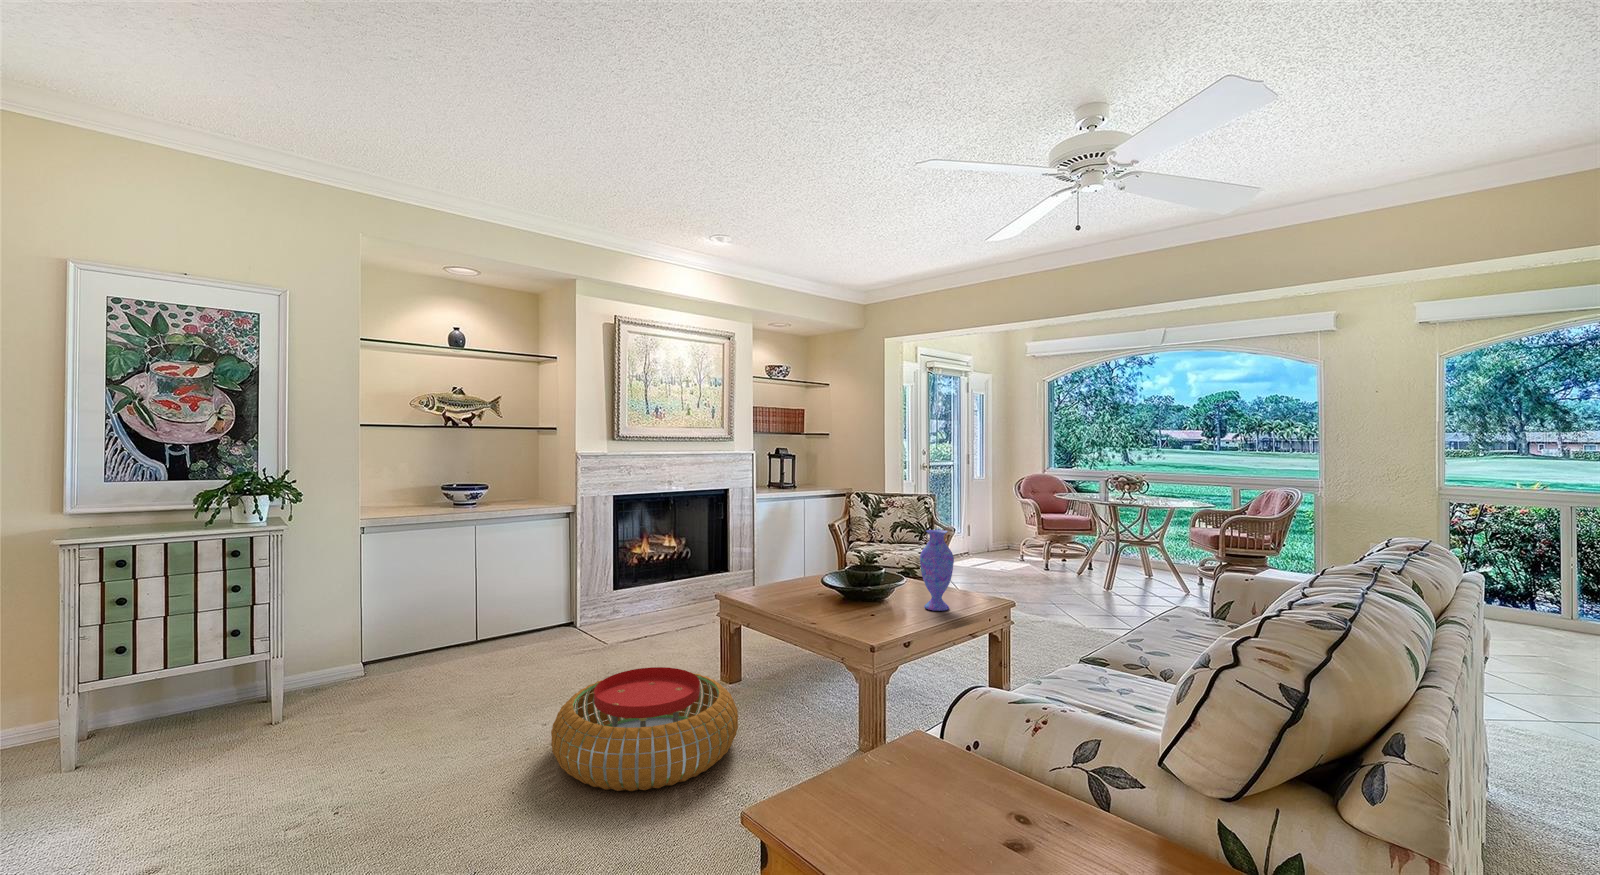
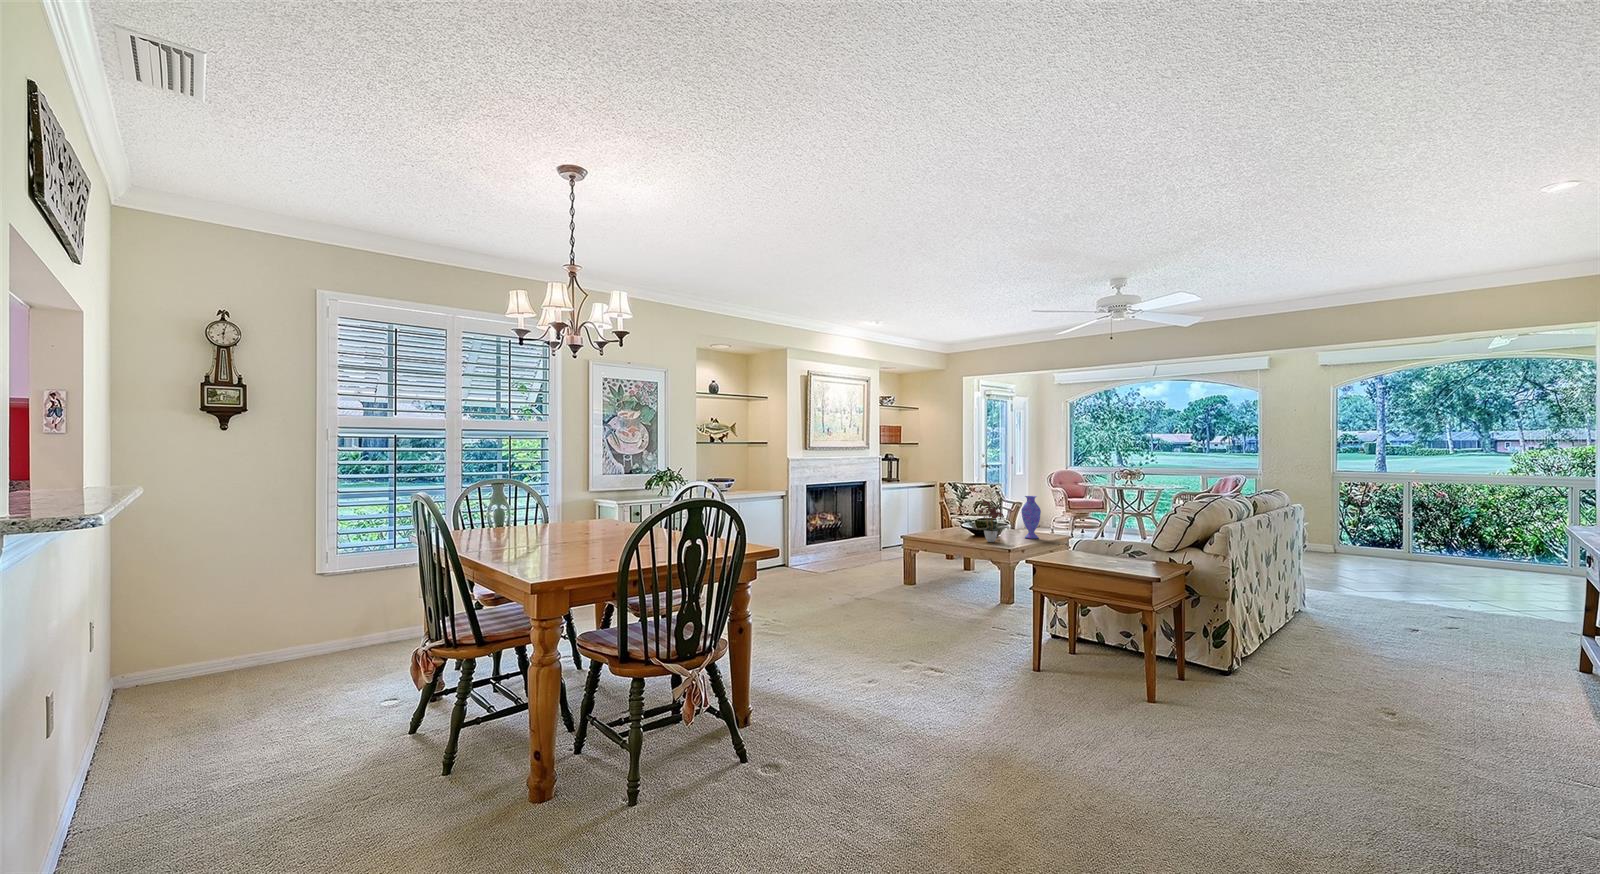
flower arrangement: none [834,536,882,619] -> present [979,501,1004,542]
pouf: present [551,667,738,791] -> none [850,568,942,615]

